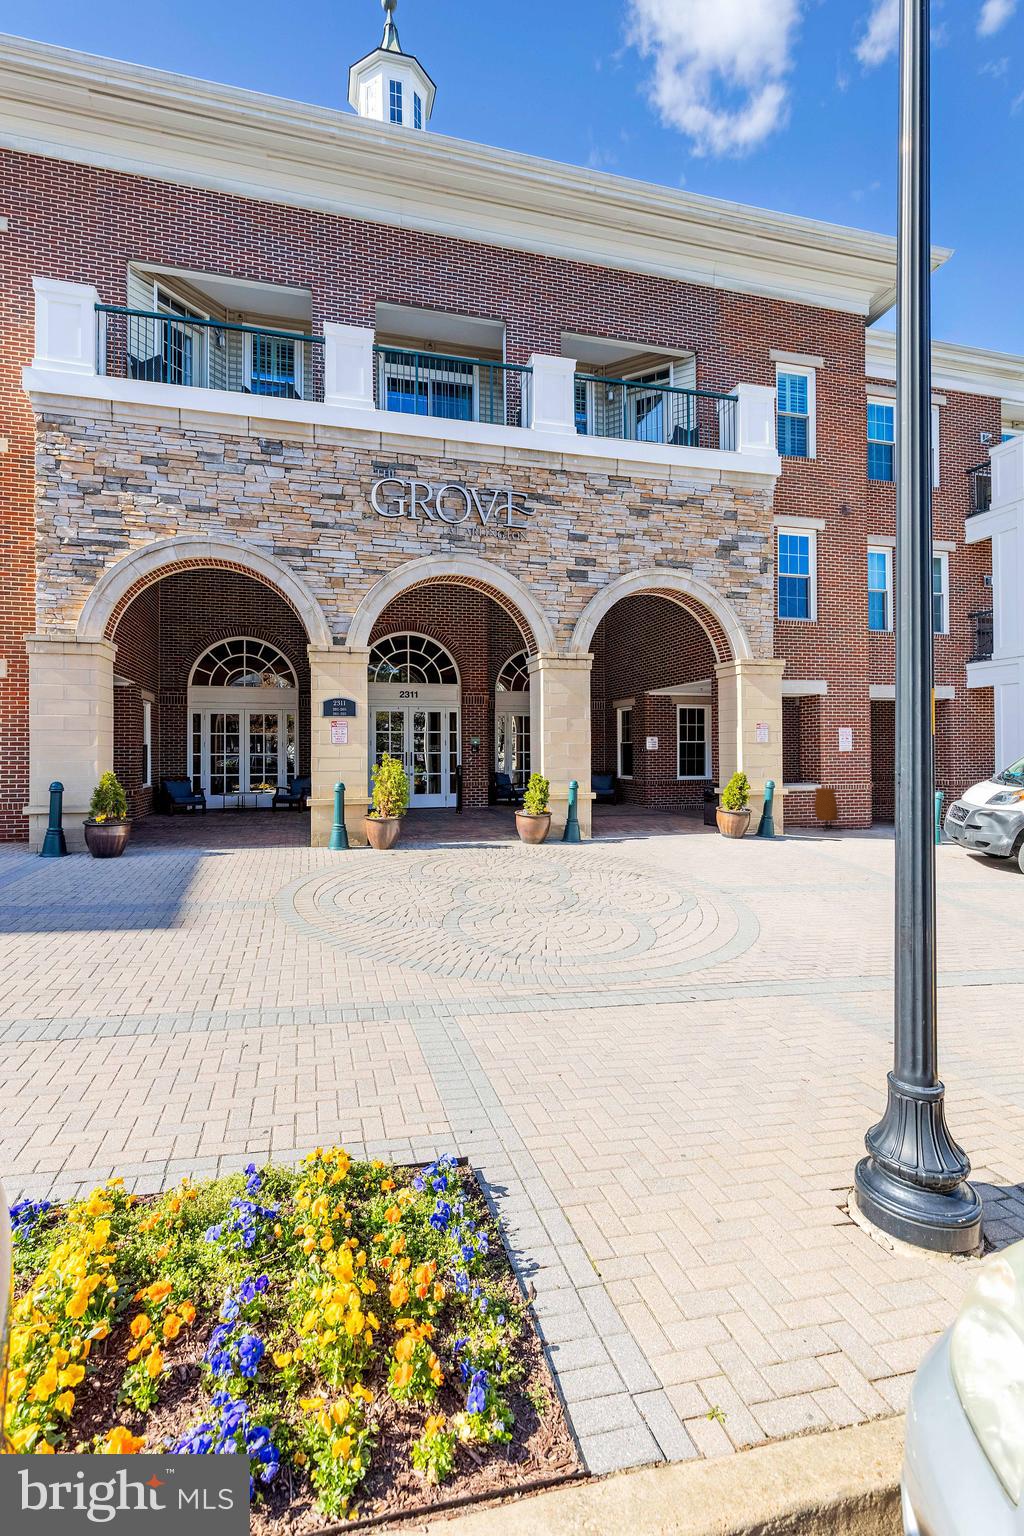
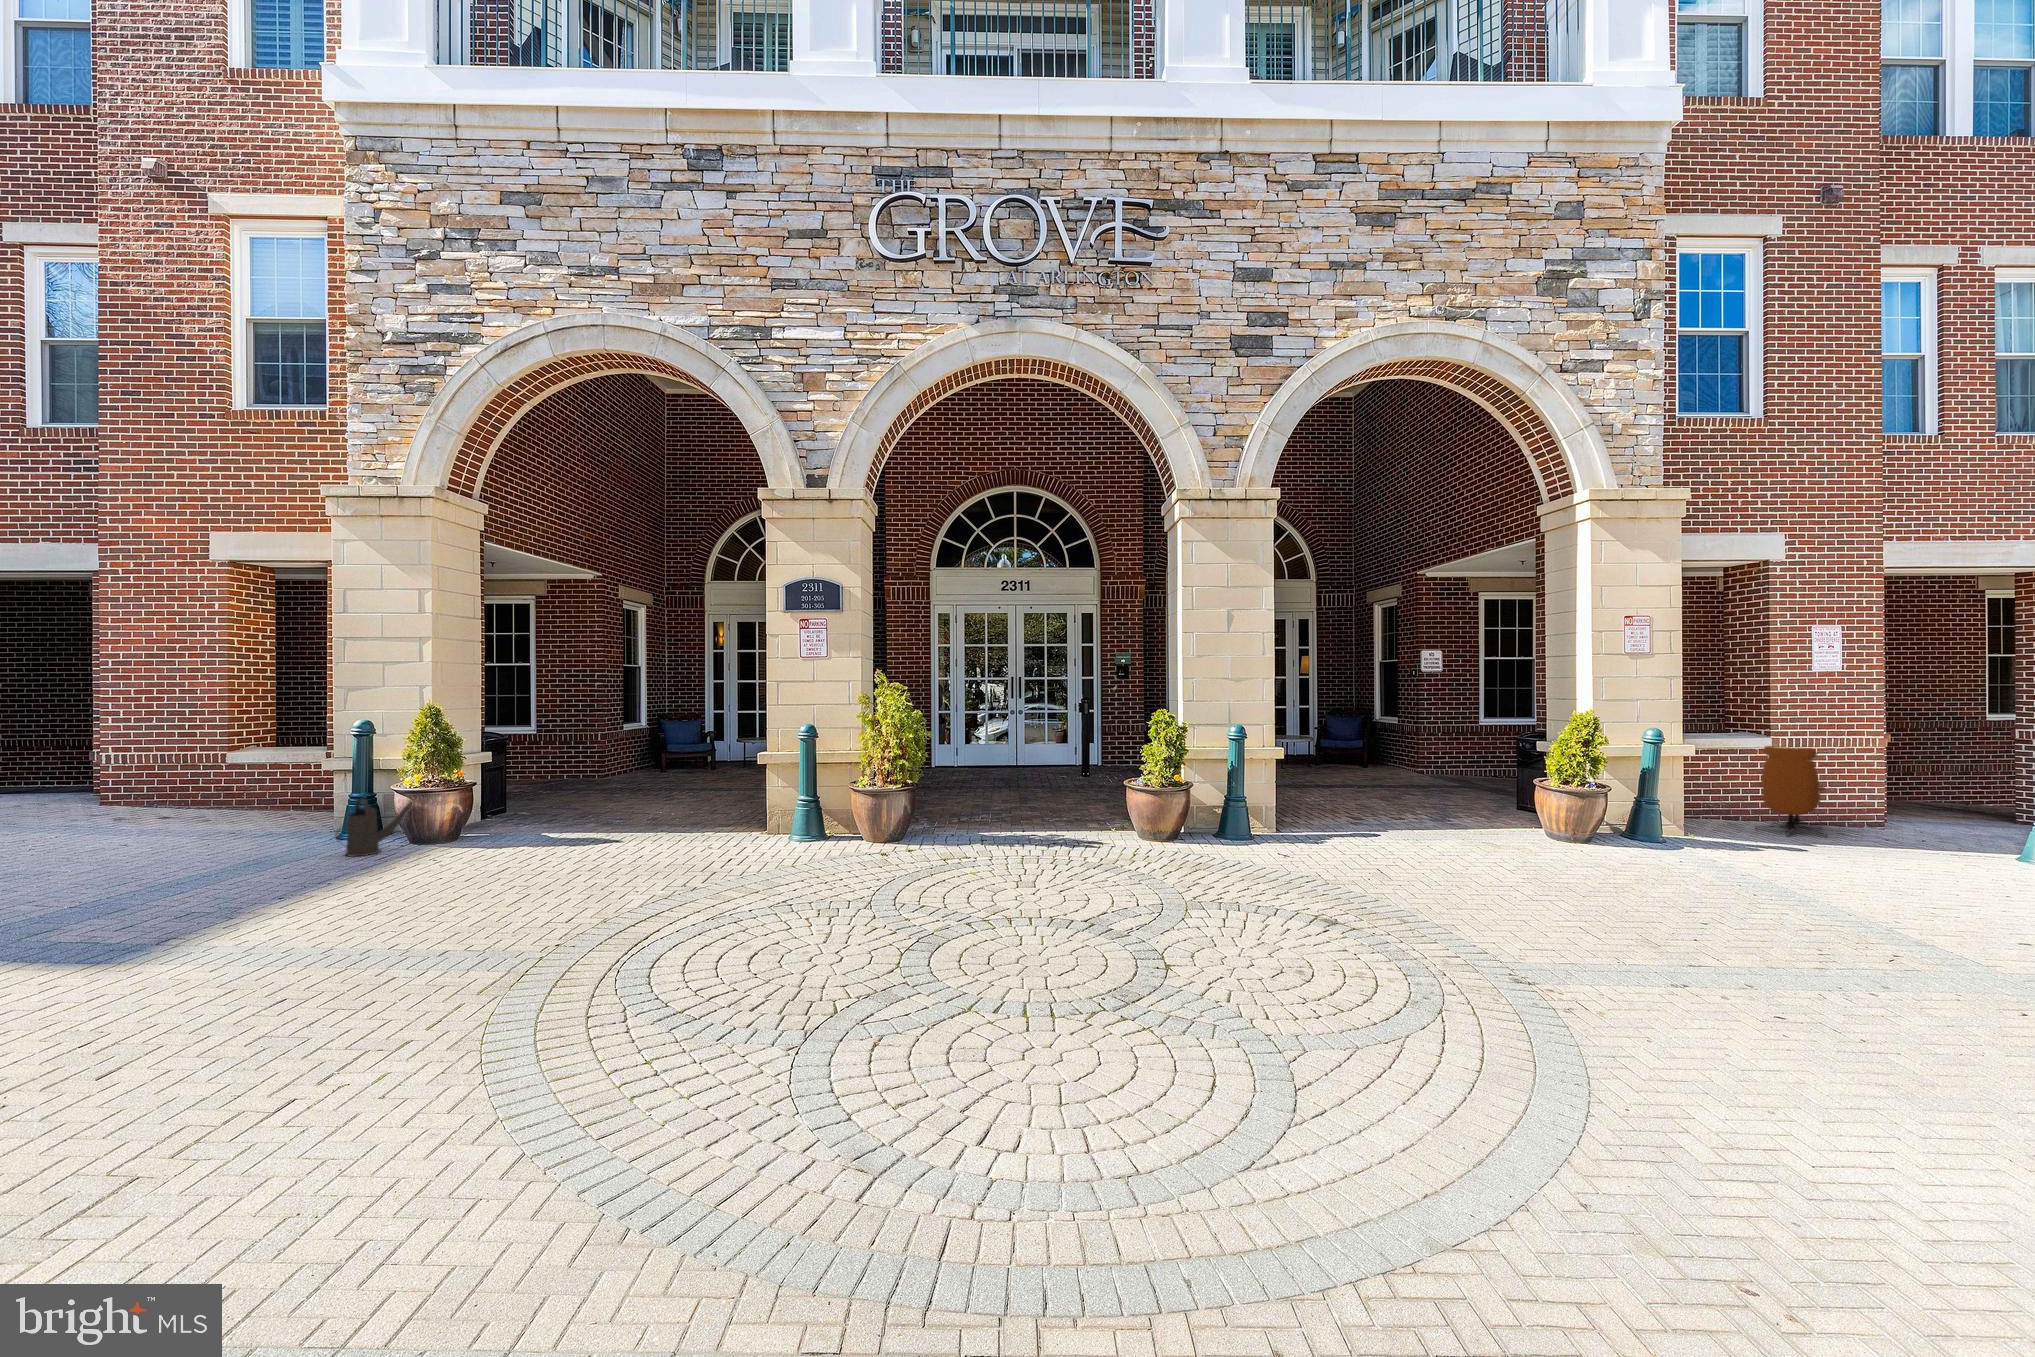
watering can: none [68,832,102,867] -> present [335,798,413,857]

